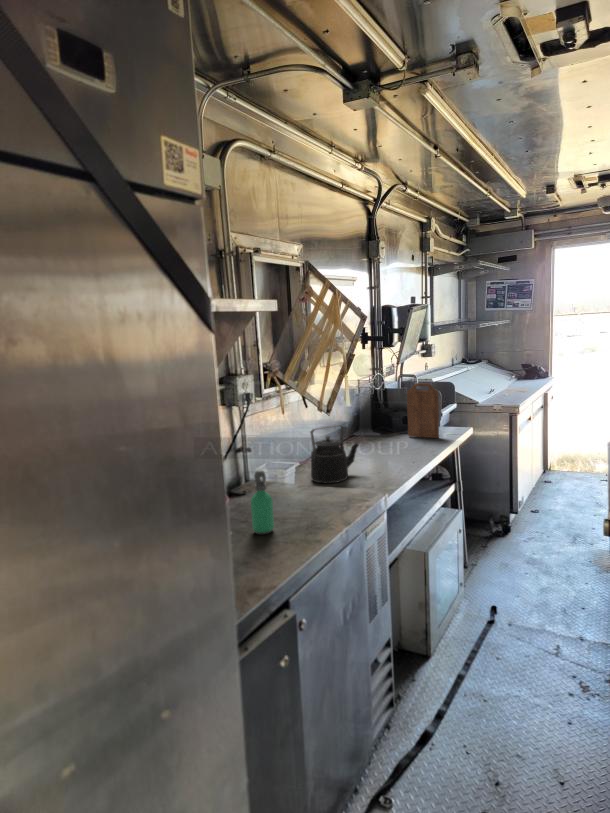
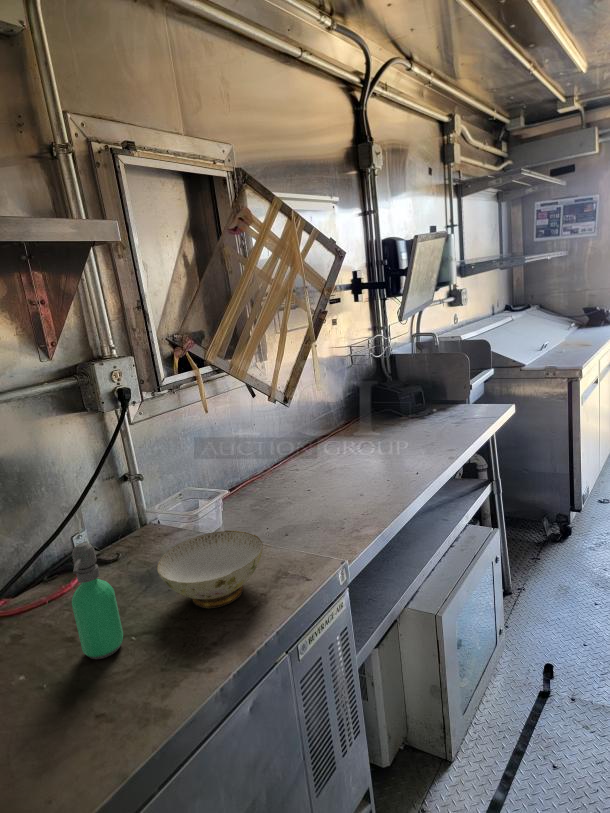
cutting board: present [407,383,439,438] -> none [416,345,464,424]
kettle: present [310,425,359,483] -> none [248,421,331,514]
ceramic bowl: none [284,479,343,517] -> present [157,530,263,608]

